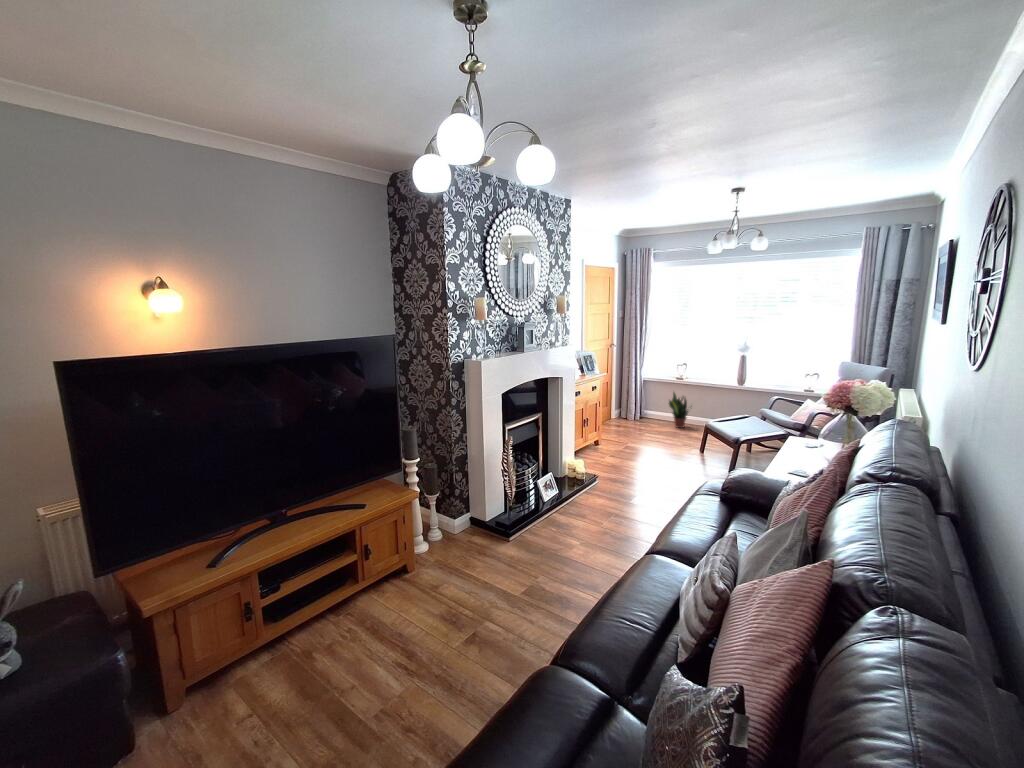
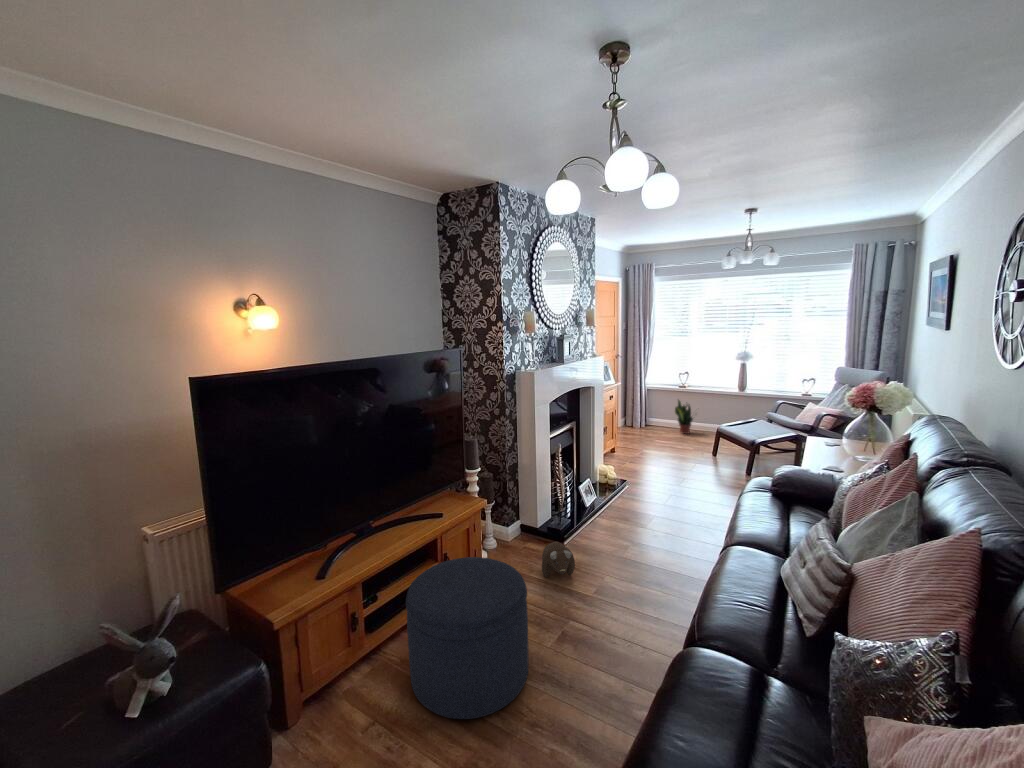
plush toy: none [473,537,508,573] -> present [542,542,575,577]
ottoman: none [287,551,423,720] -> present [406,557,528,719]

